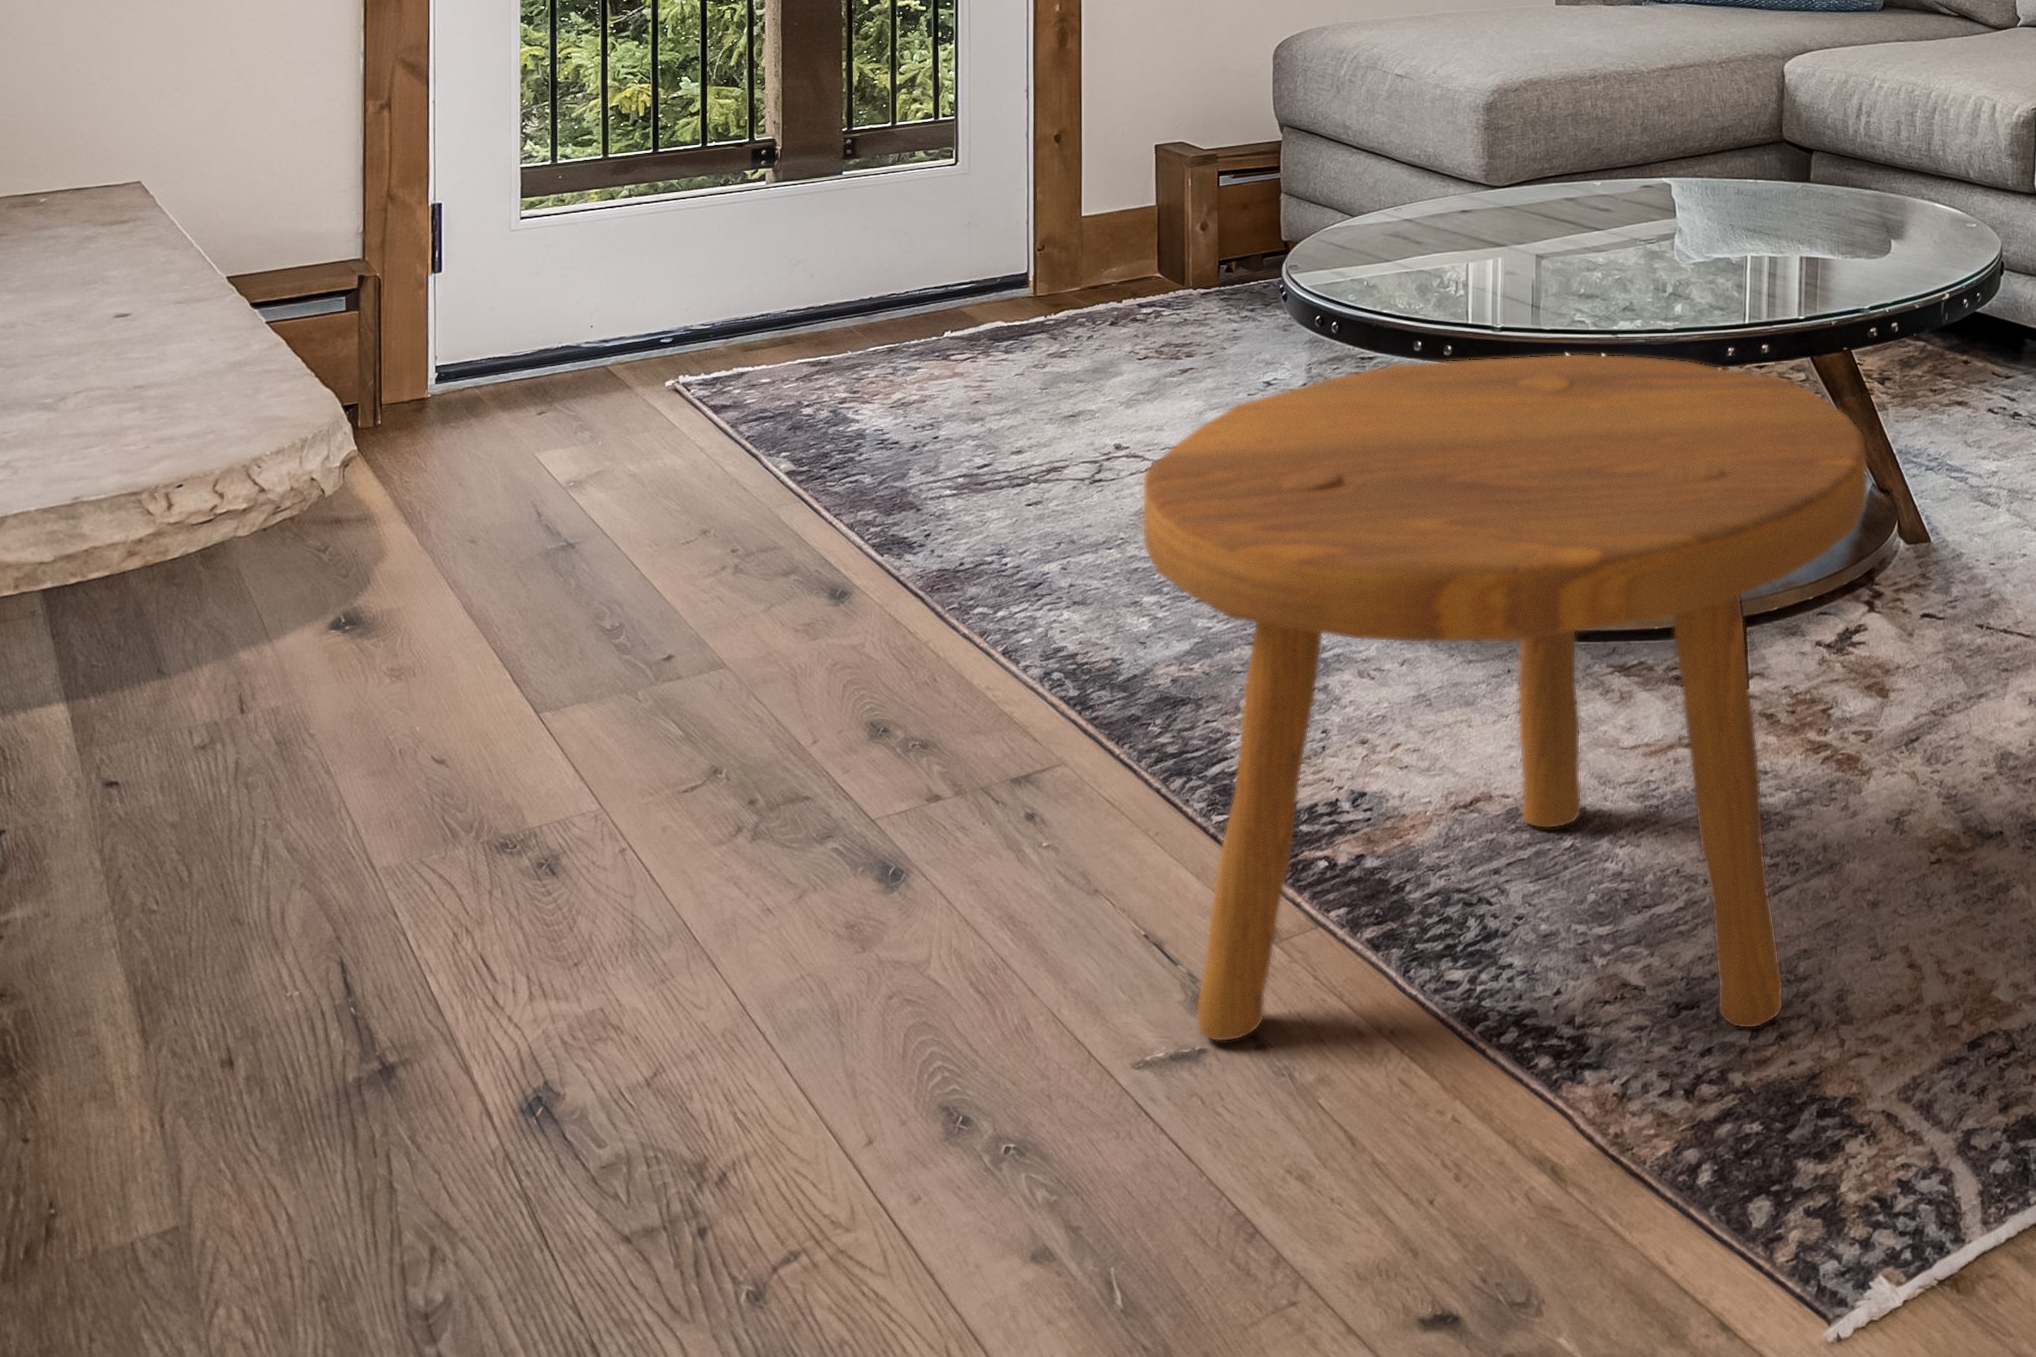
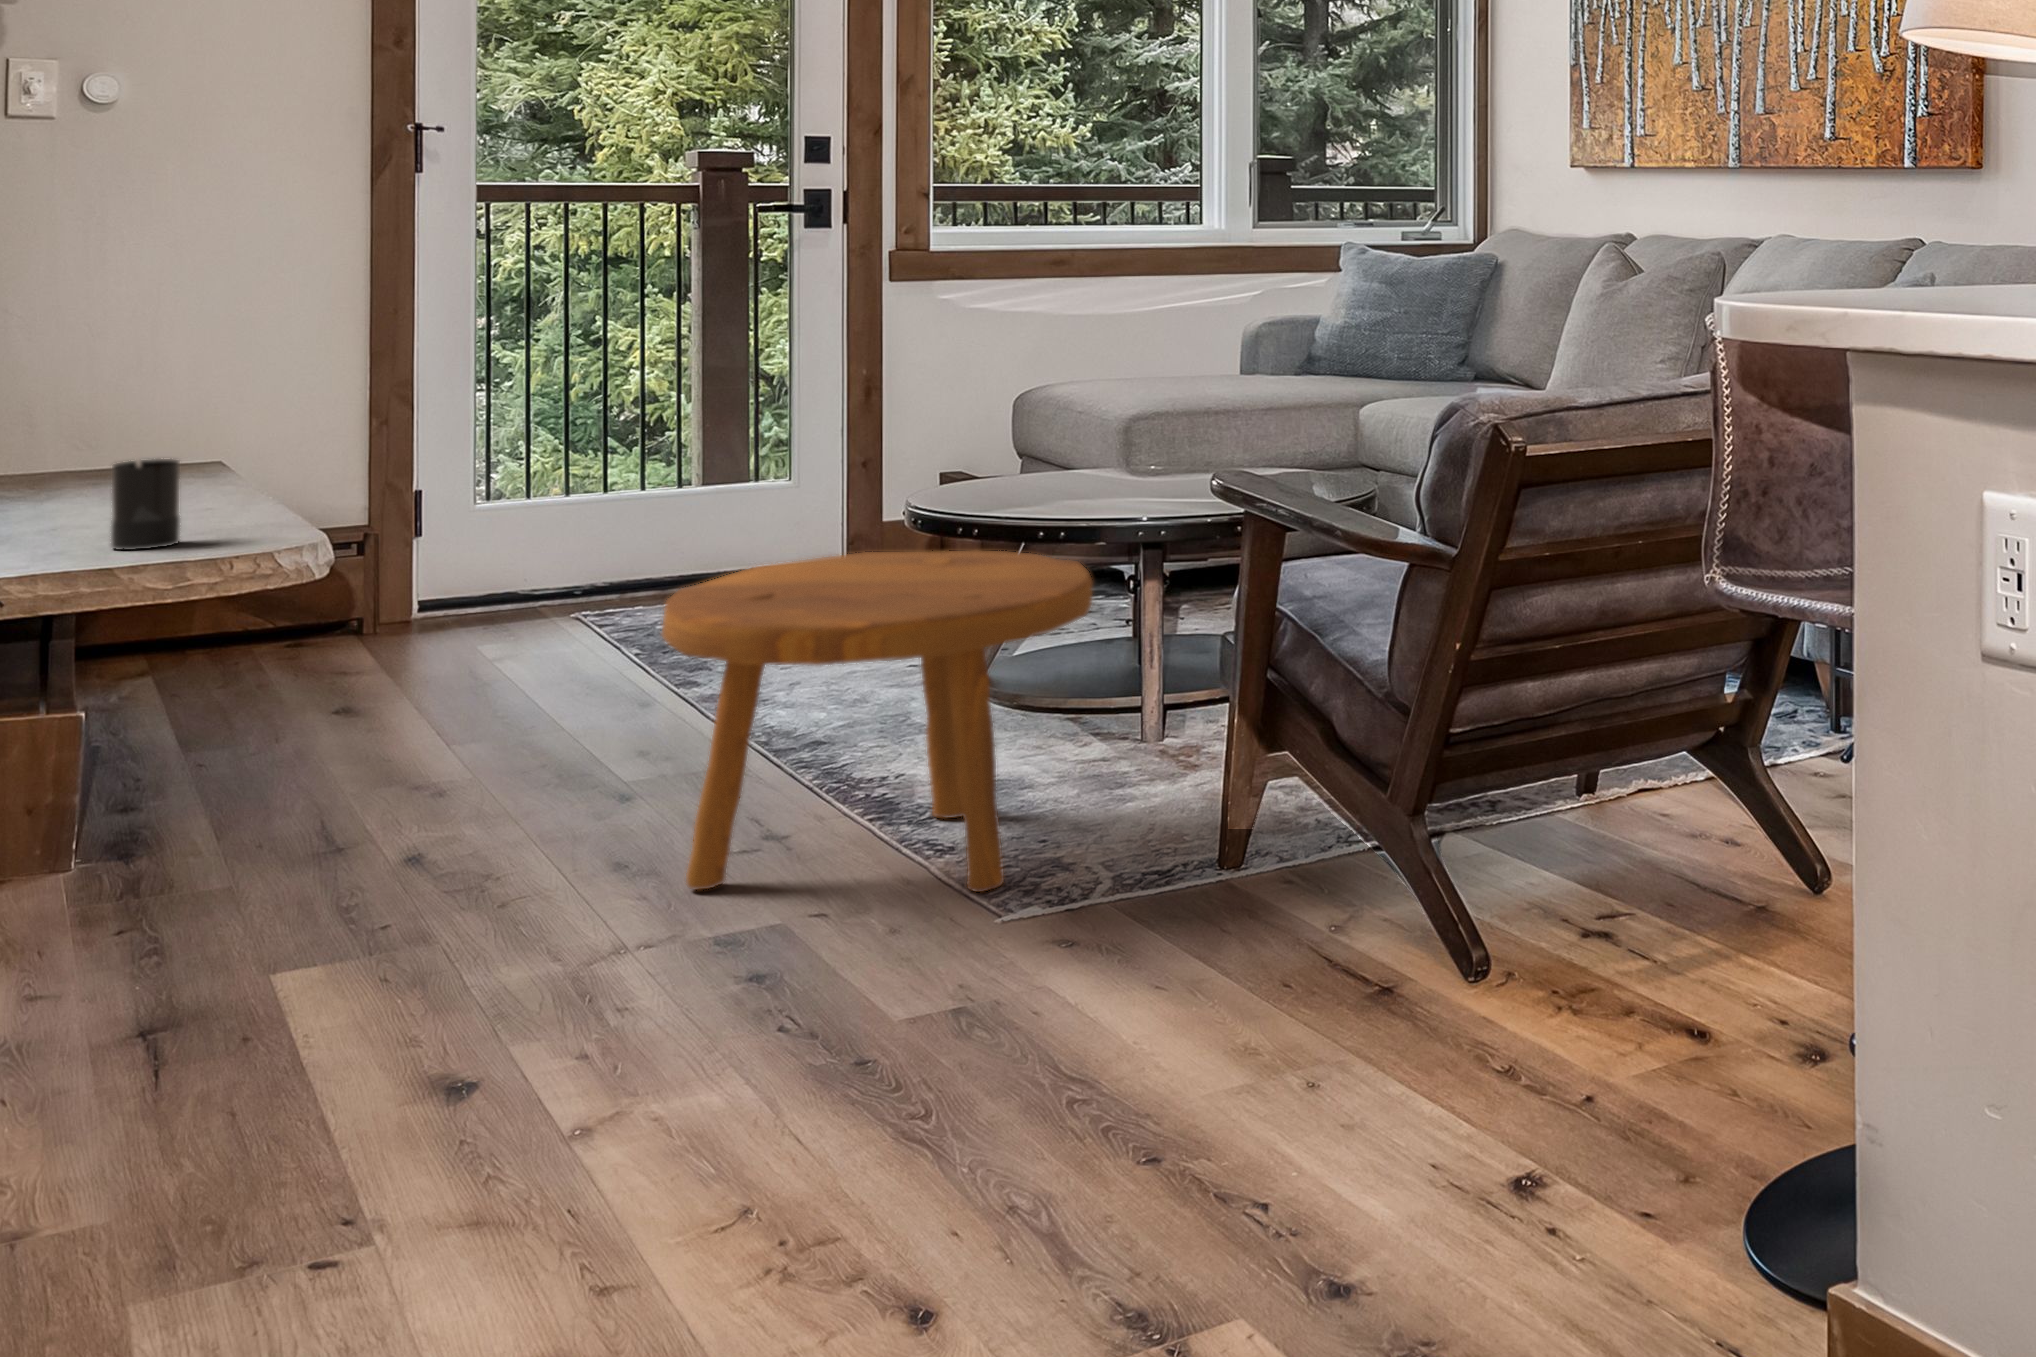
candle: none [37,203,157,379] -> present [111,452,180,550]

